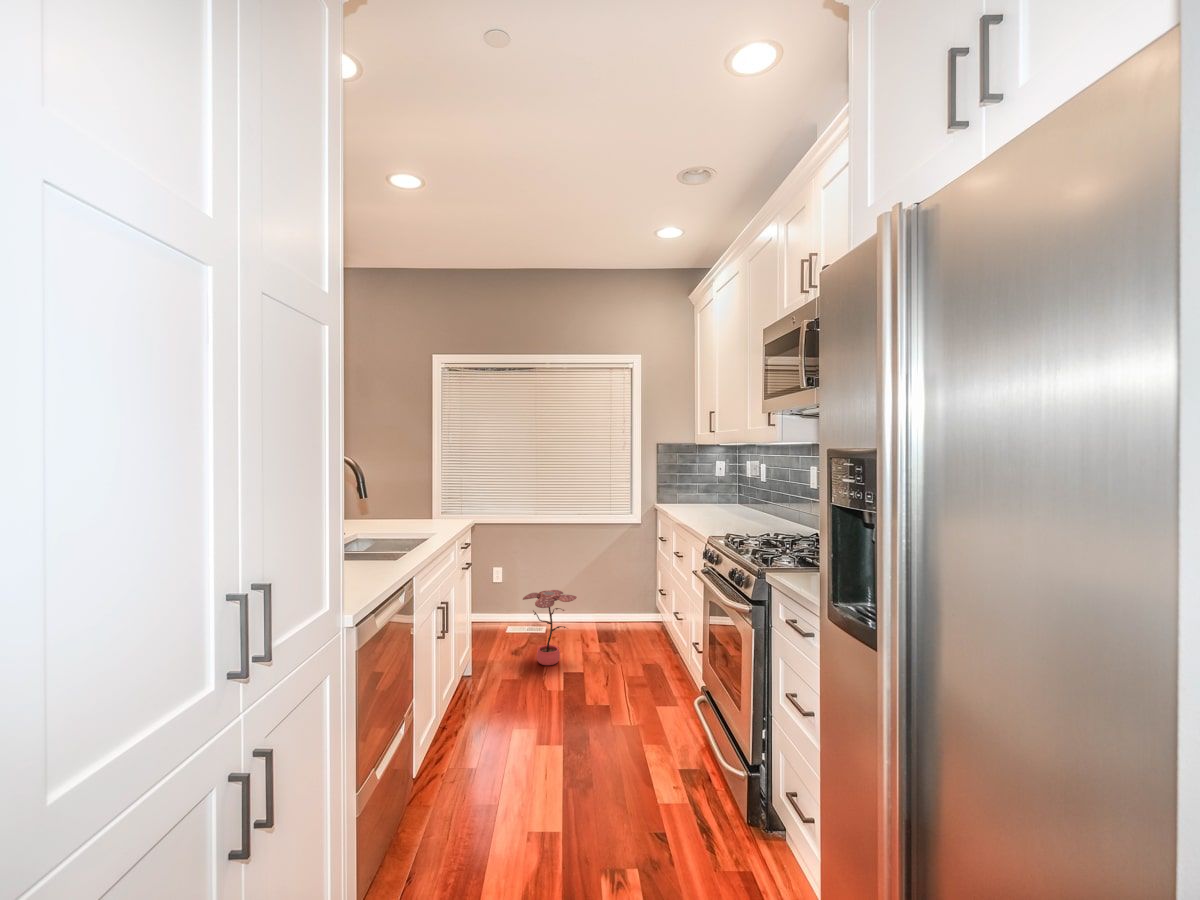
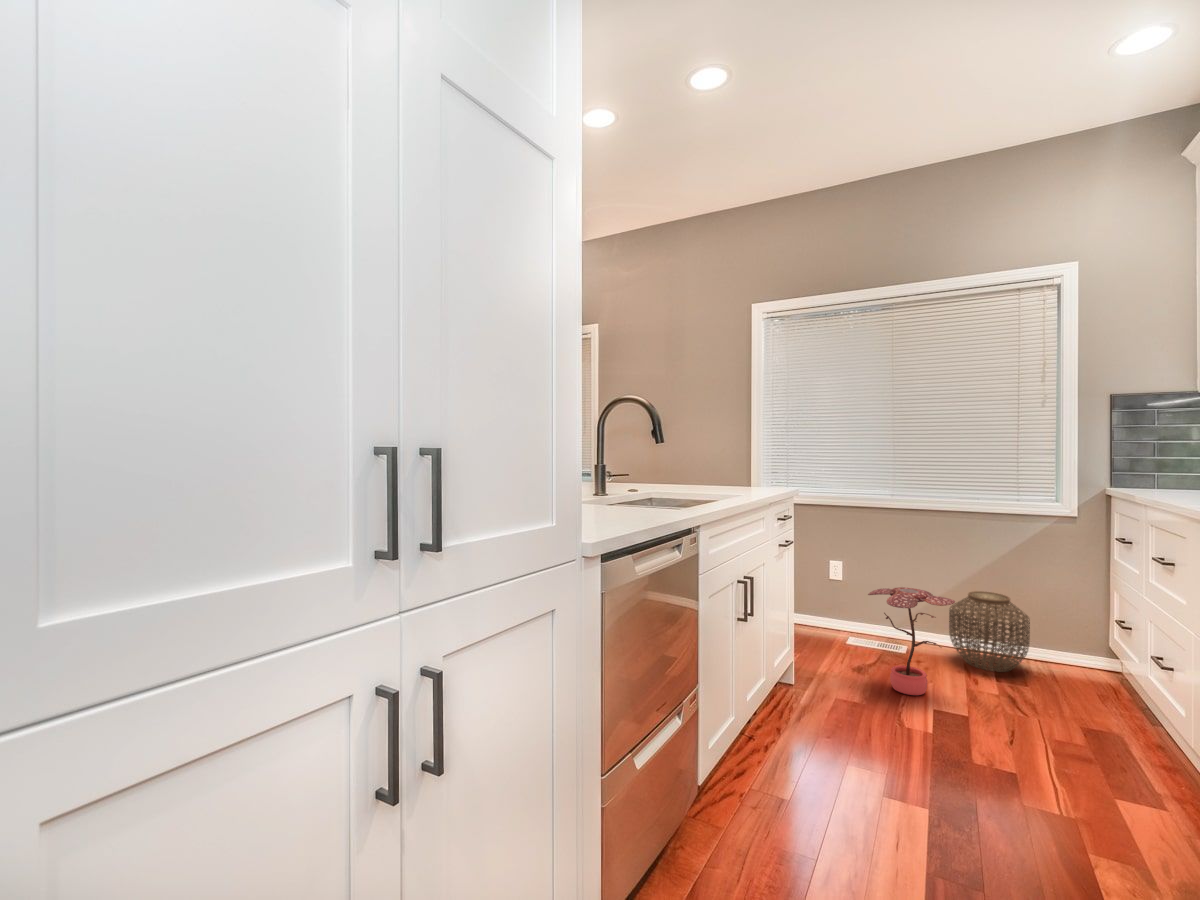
woven basket: none [572,582,618,635] -> present [949,591,1030,672]

